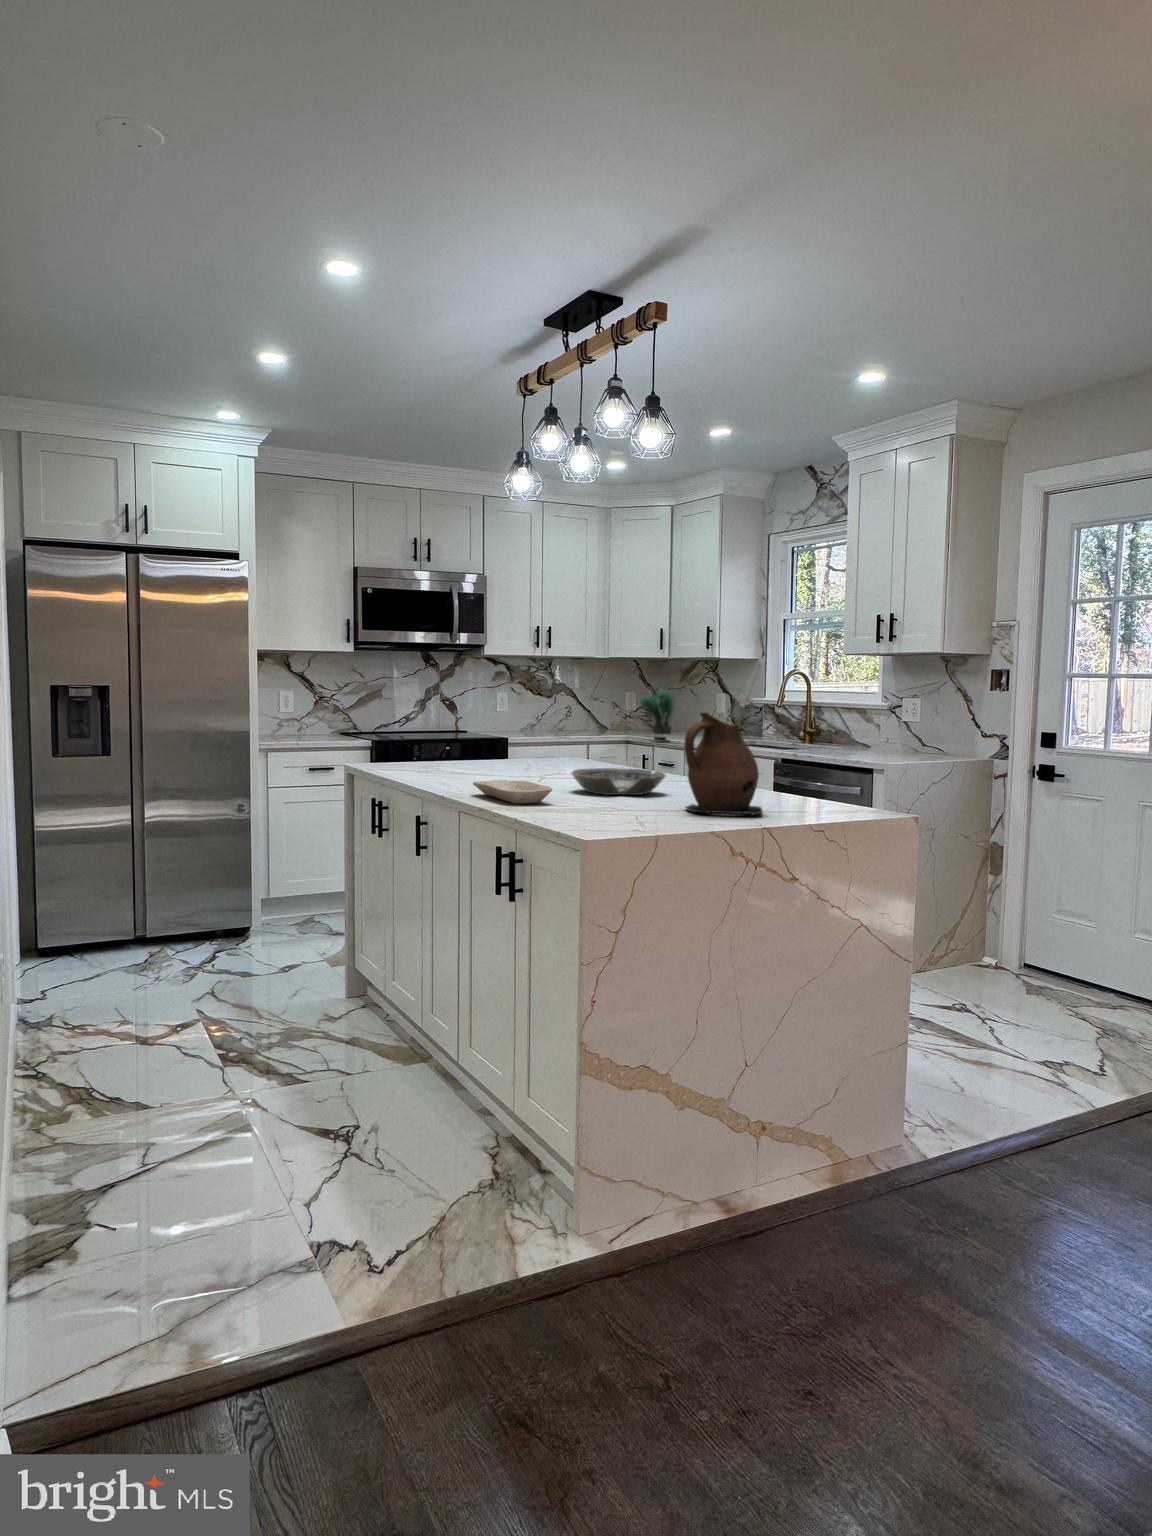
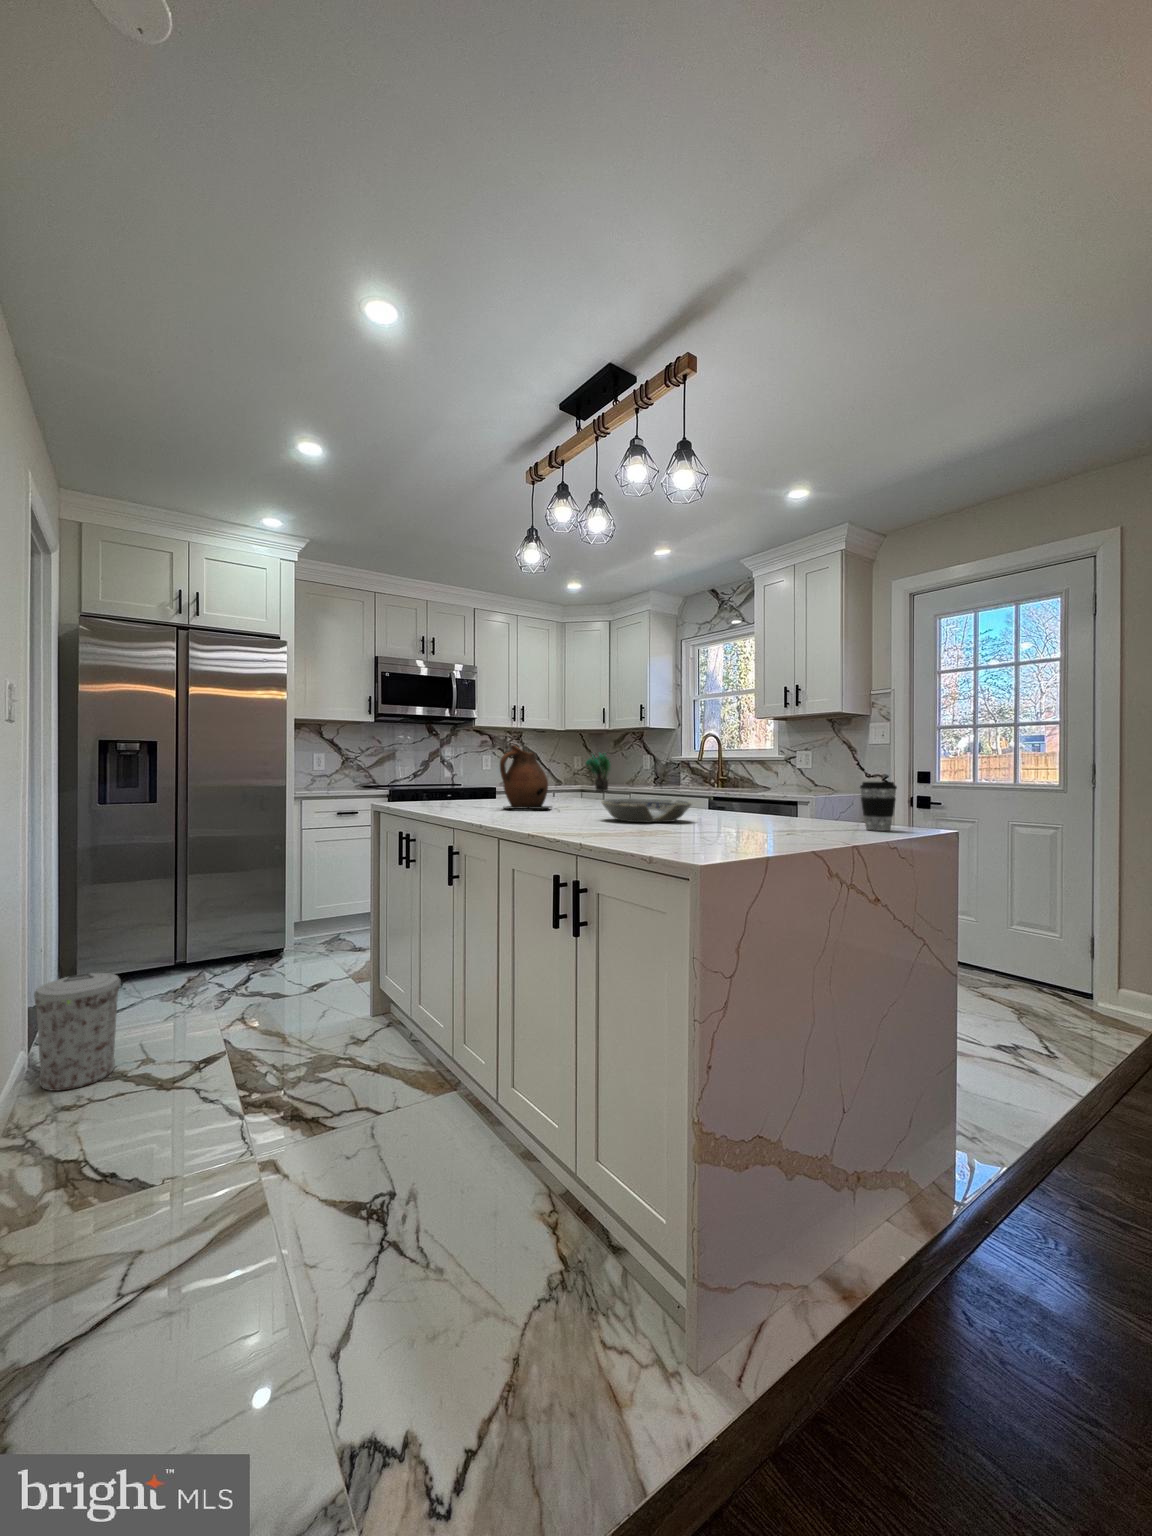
ceramic pitcher: present [684,712,762,815] -> present [500,746,552,809]
coffee cup: none [821,759,857,810] -> present [860,782,897,831]
tray: present [473,780,553,804] -> none [514,810,607,831]
trash can: none [18,932,95,1042] -> present [34,973,121,1091]

